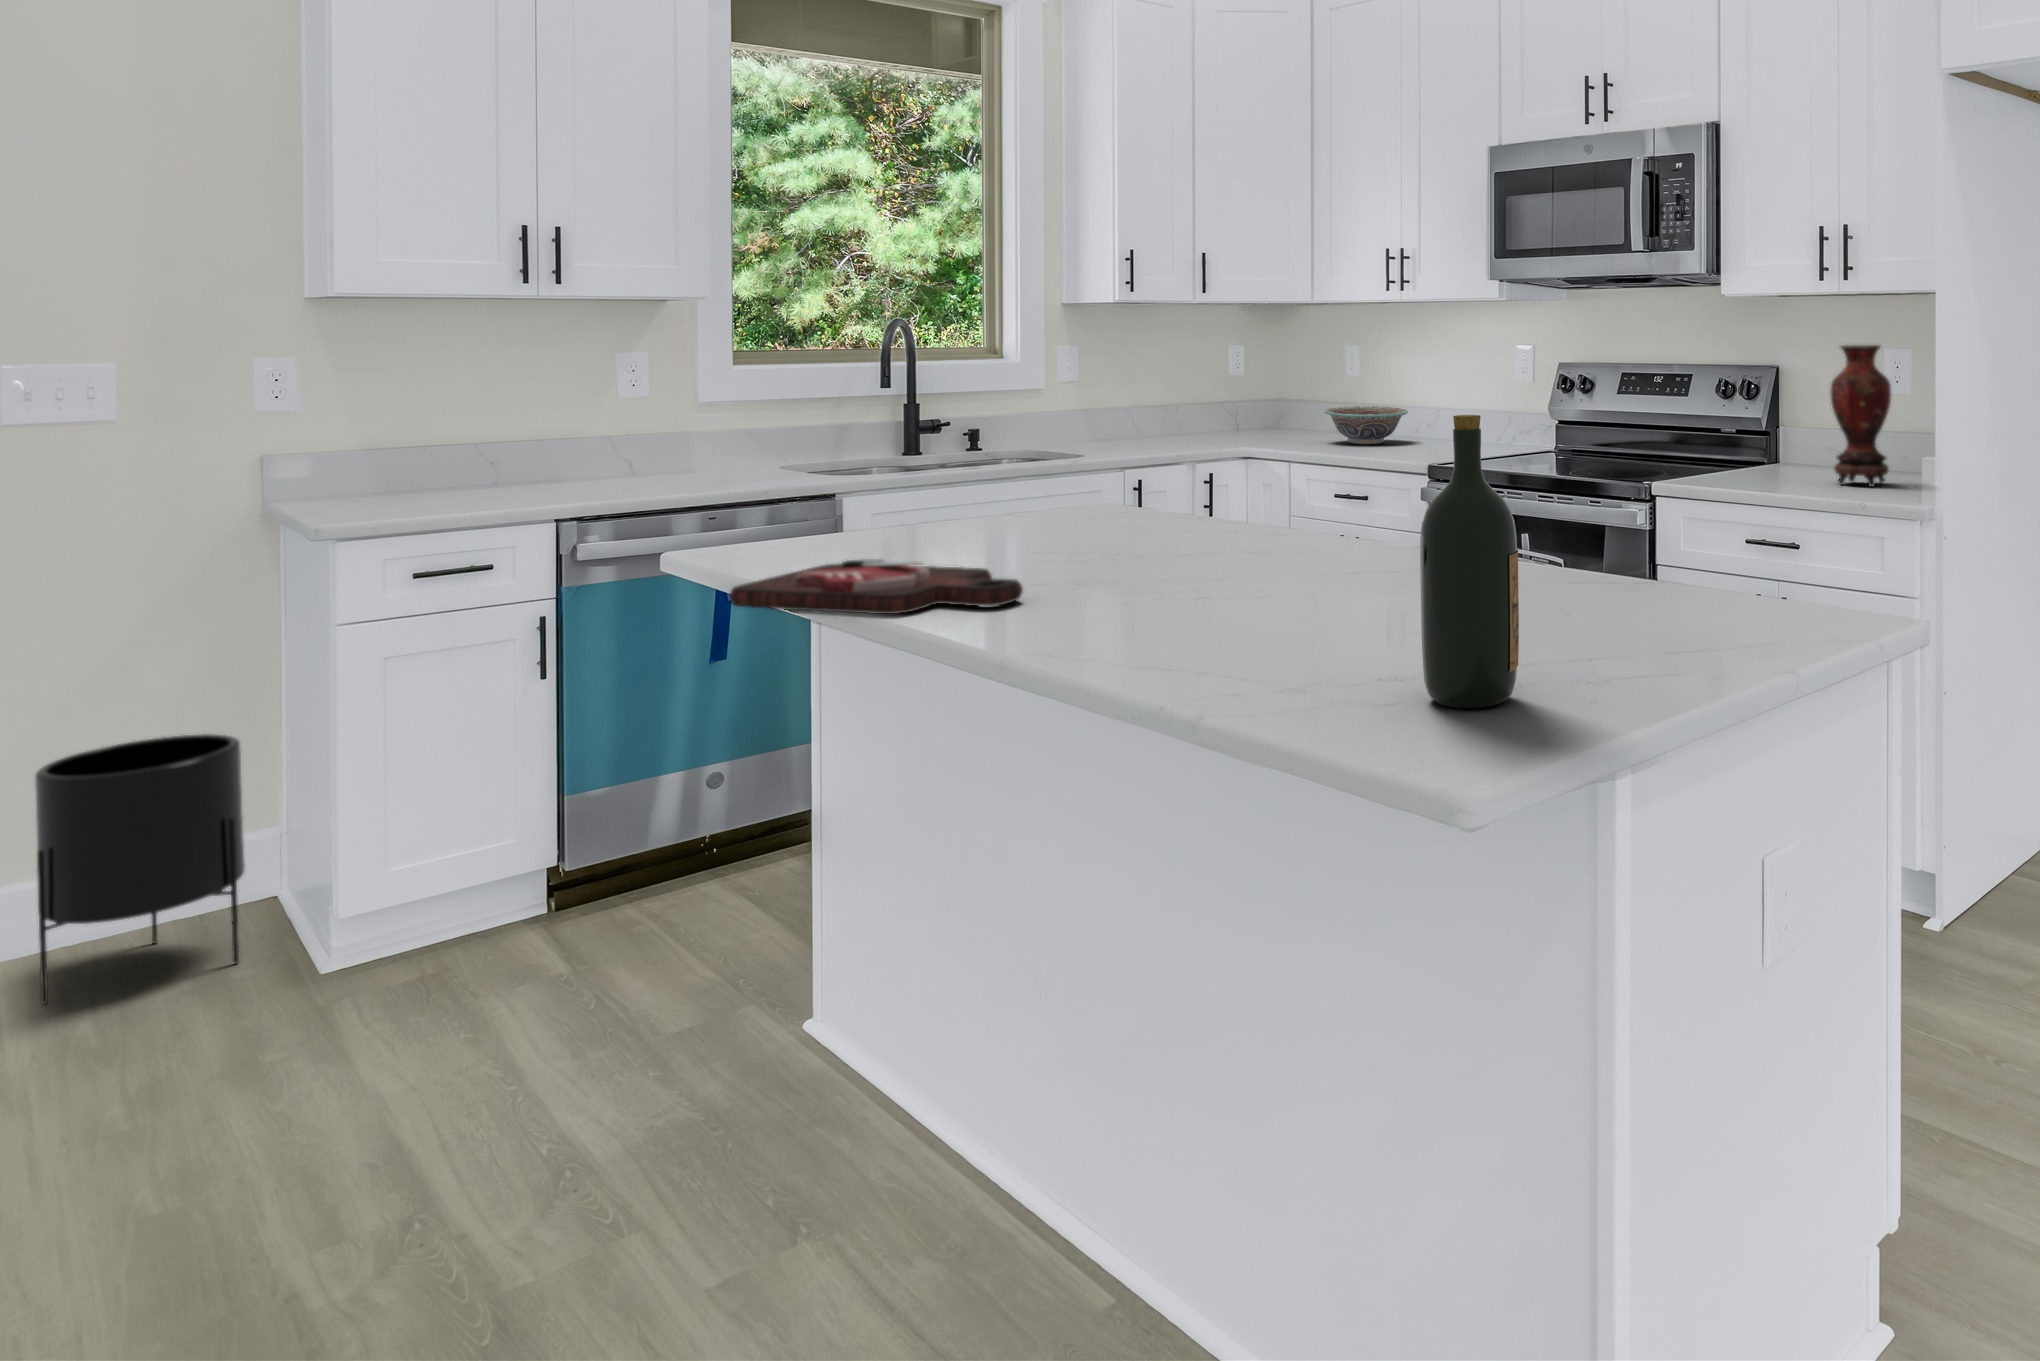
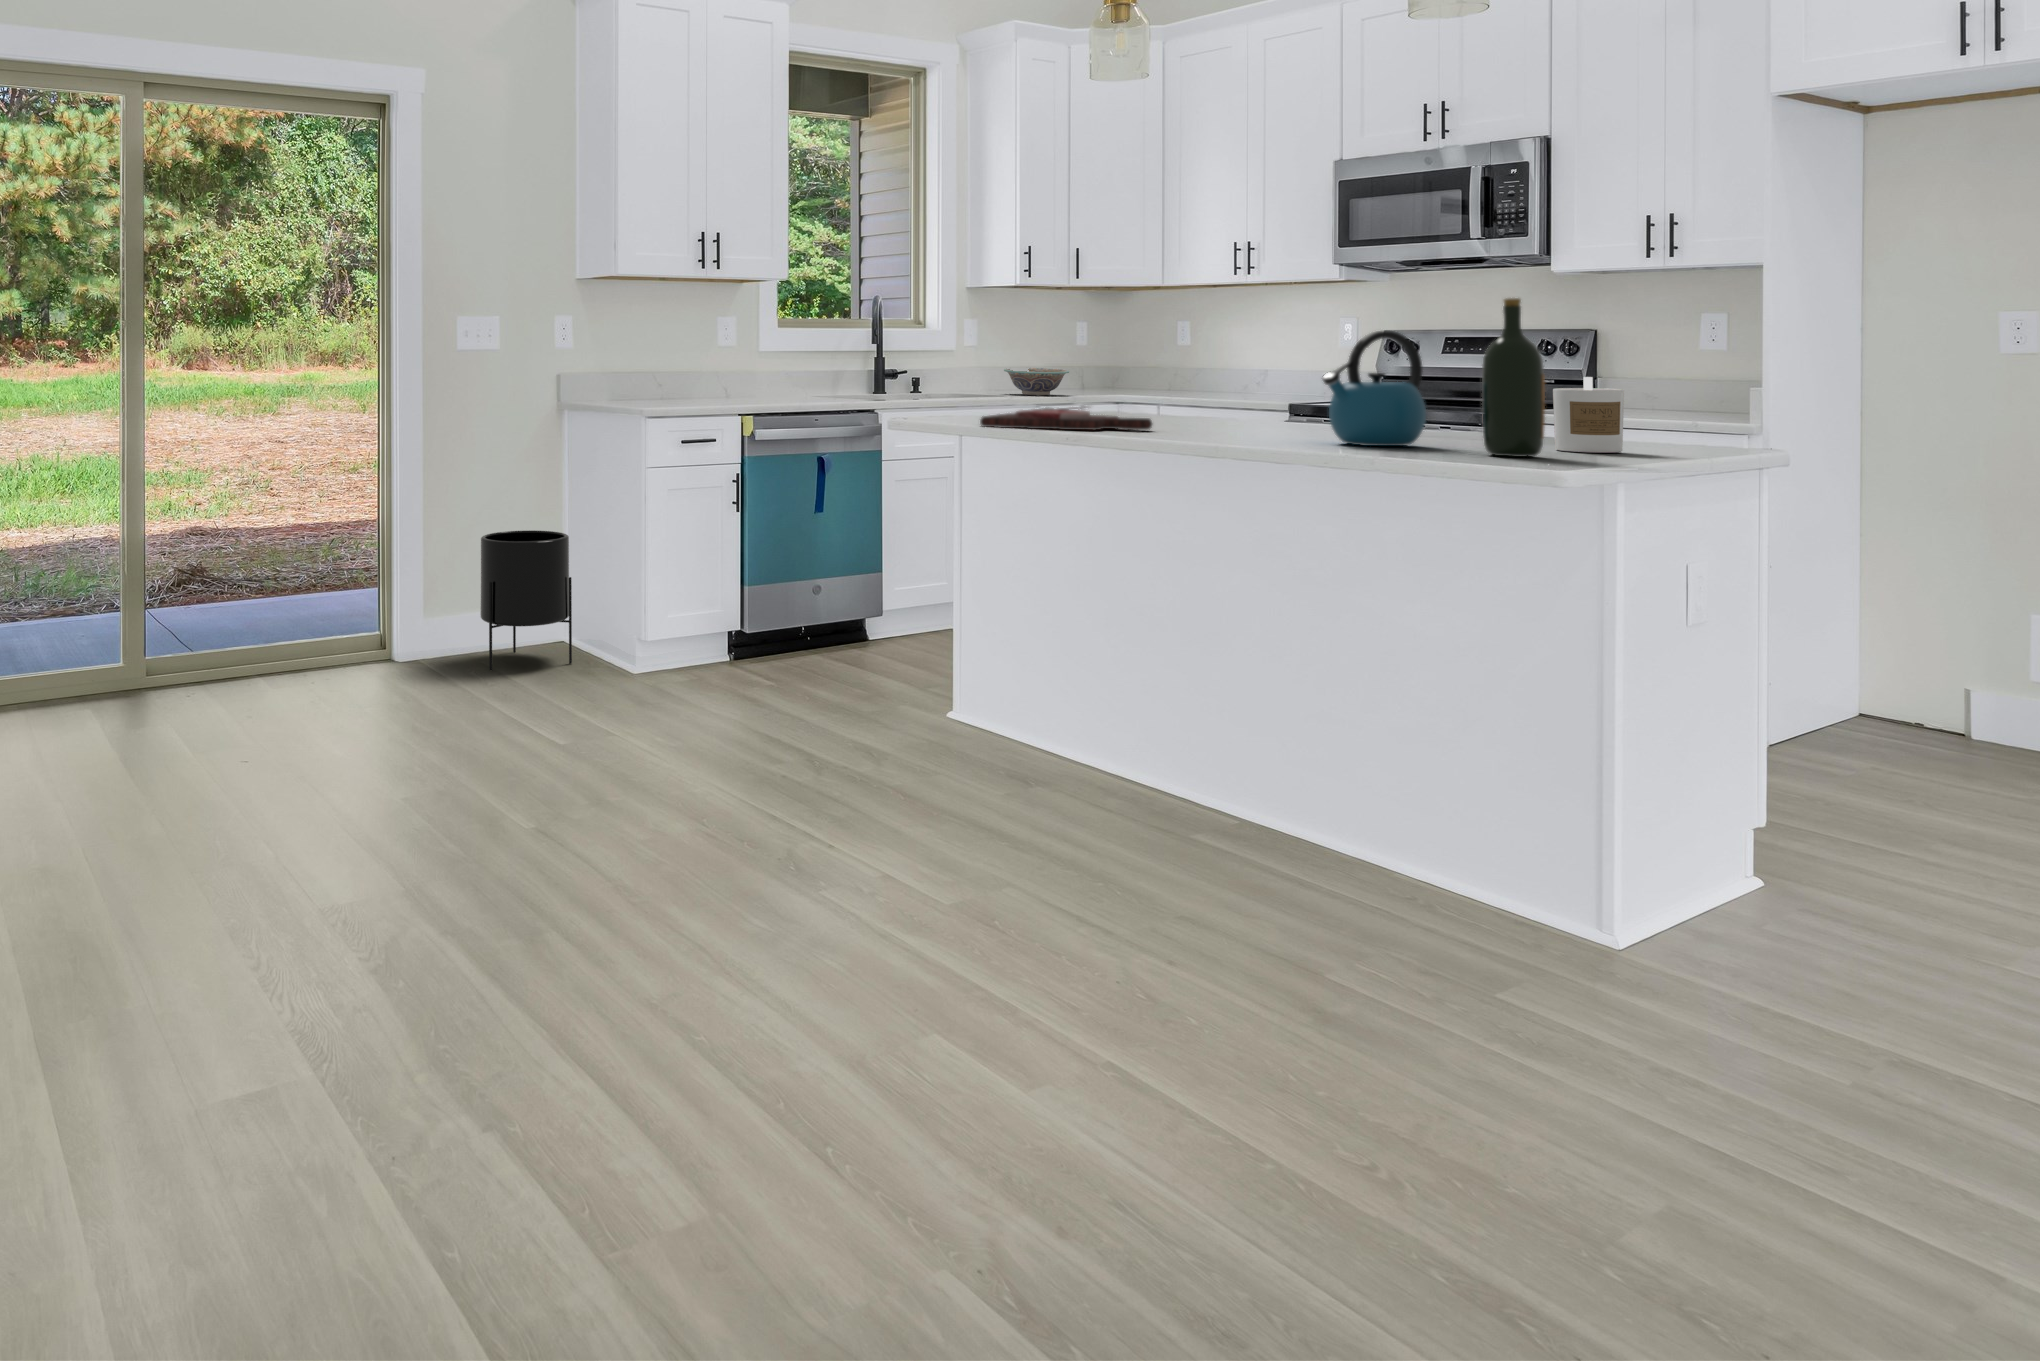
vase: present [1830,345,1891,487] -> none [1653,309,1710,422]
decorative bowl: present [1325,406,1408,444] -> present [1004,368,1069,395]
kettle: none [1205,451,1386,660] -> present [1322,331,1426,446]
candle: none [1580,525,1679,657] -> present [1553,377,1624,453]

